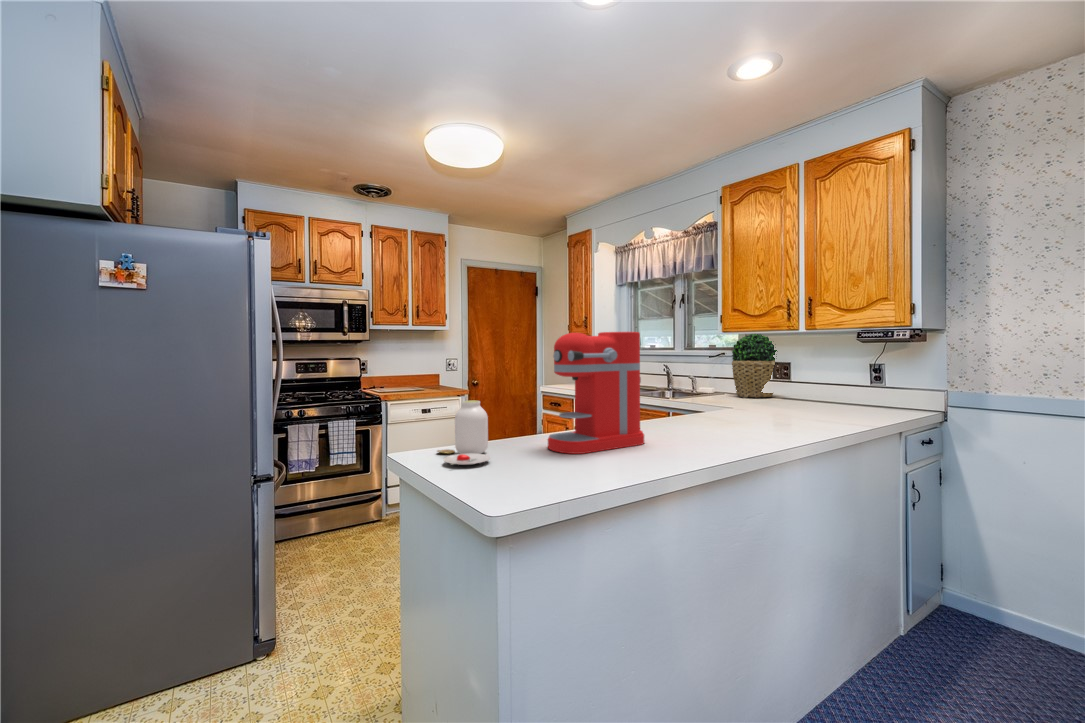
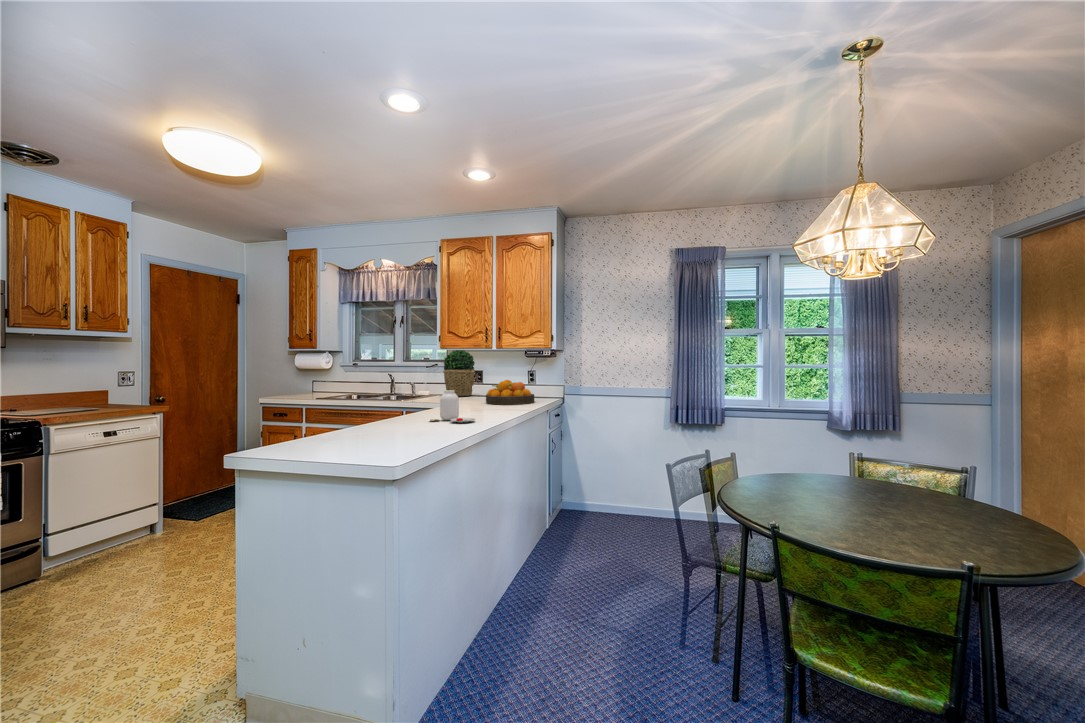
coffee maker: present [548,332,644,454] -> none [362,351,428,439]
fruit bowl: none [780,377,868,416] -> present [486,380,535,405]
jar: present [437,401,490,465] -> present [433,390,475,423]

